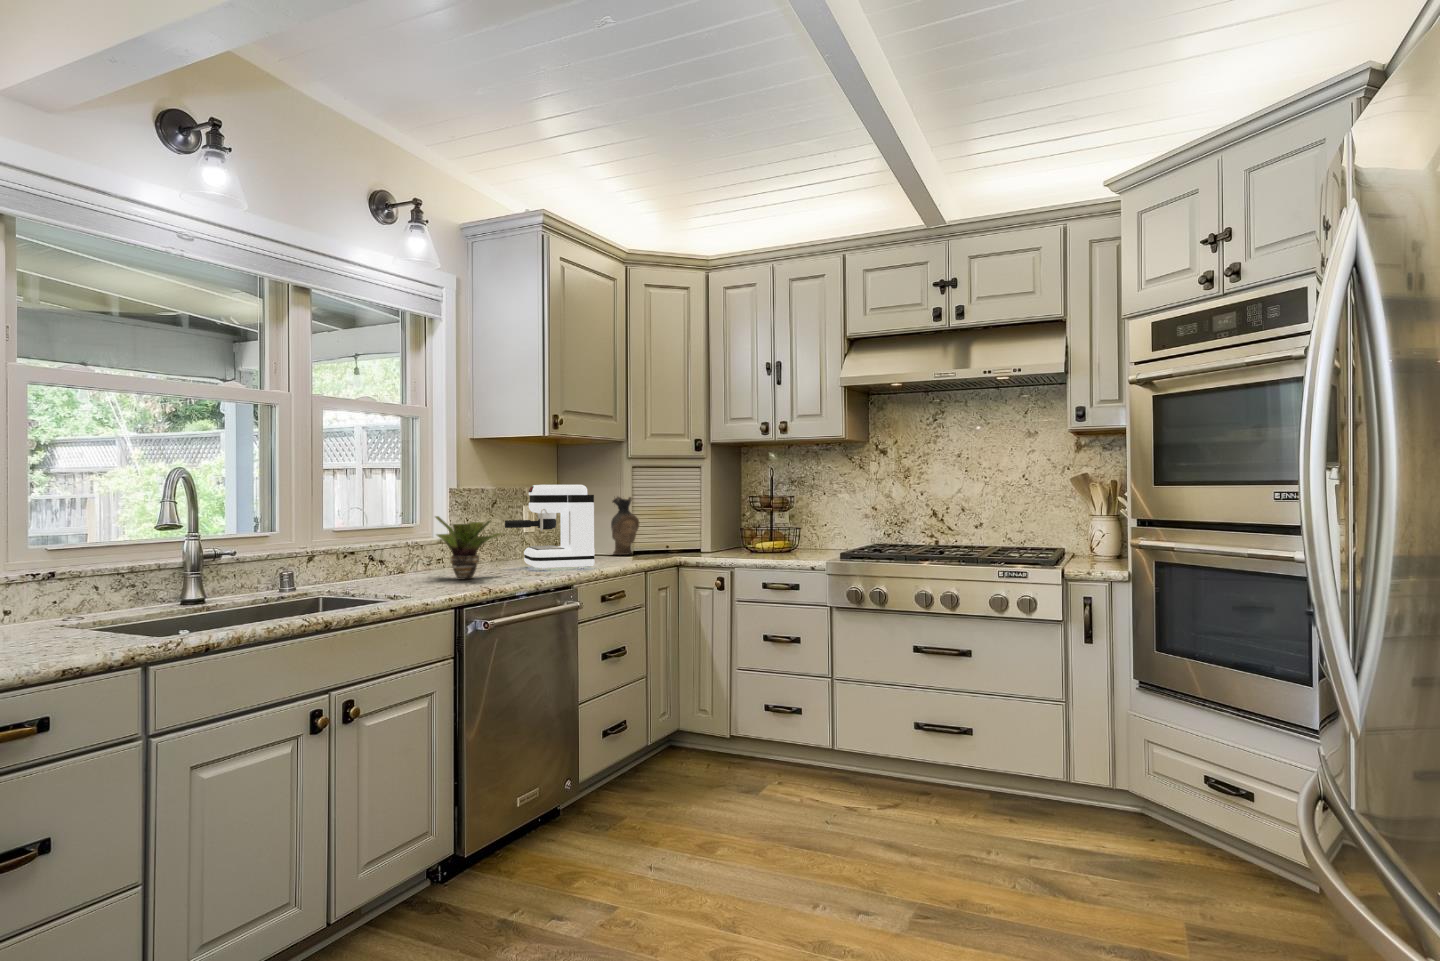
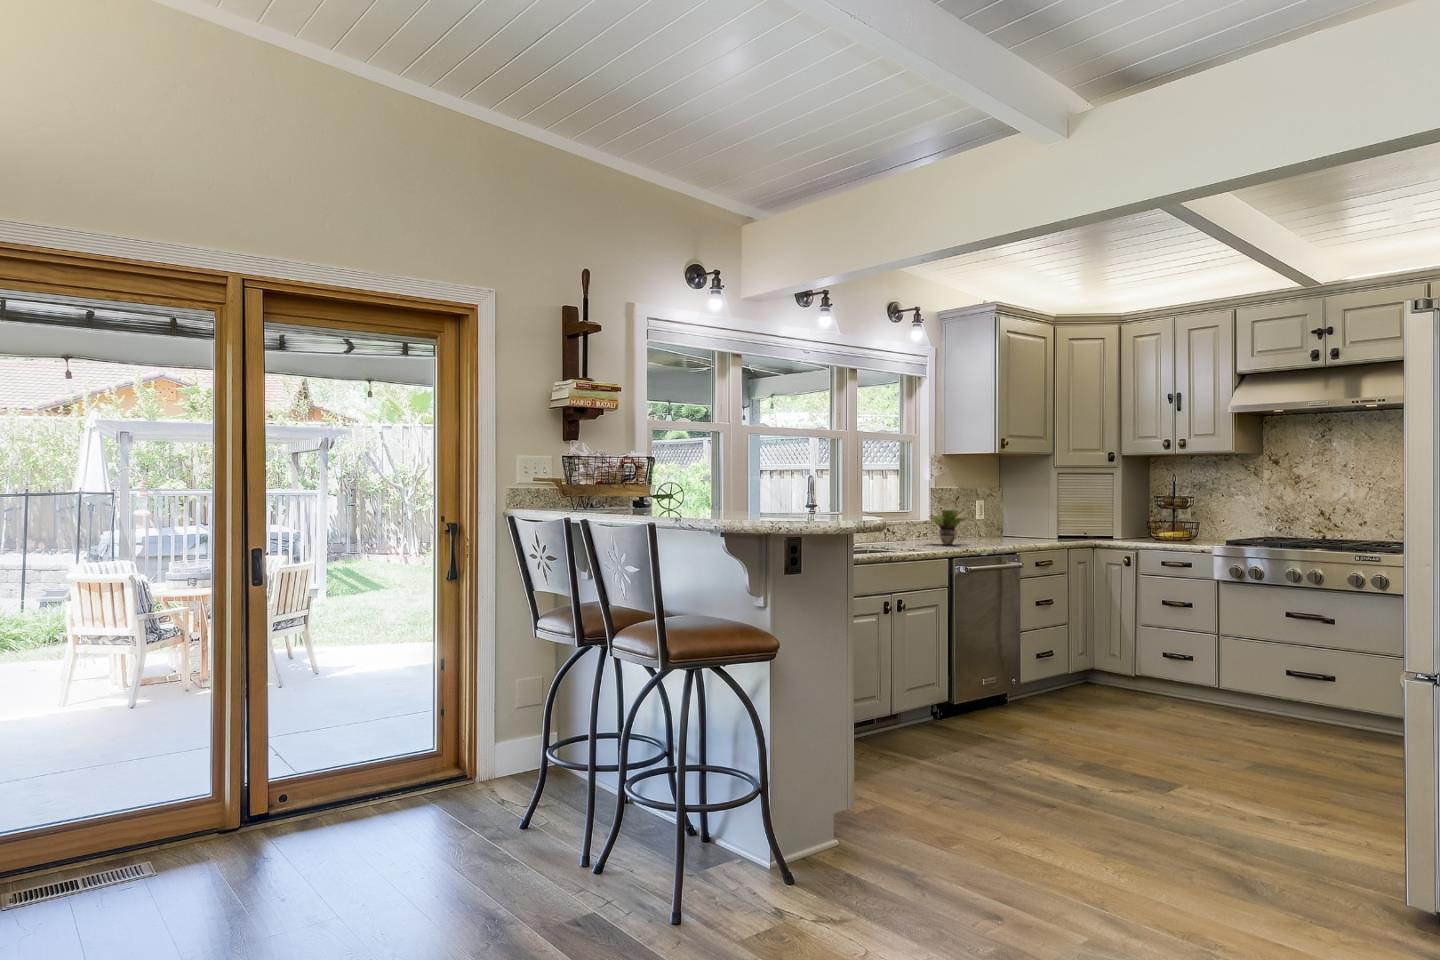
coffee maker: present [505,485,594,570] -> none [969,486,1031,543]
ceramic pitcher: present [611,497,639,555] -> none [1042,490,1063,537]

